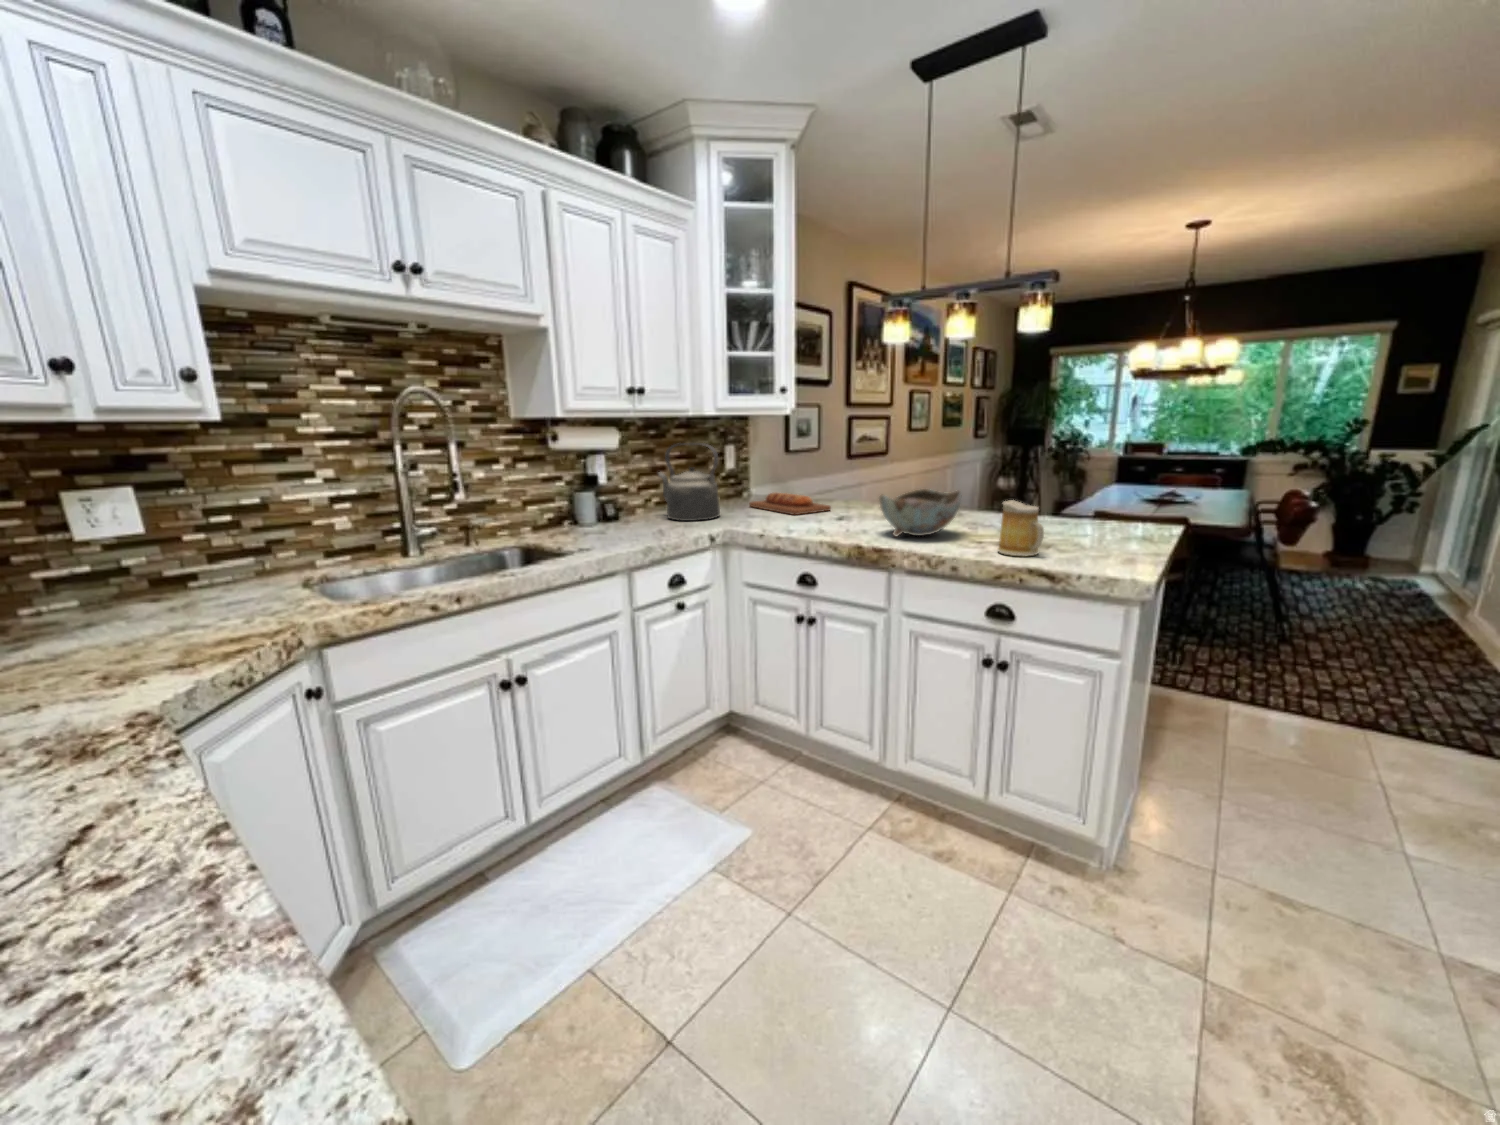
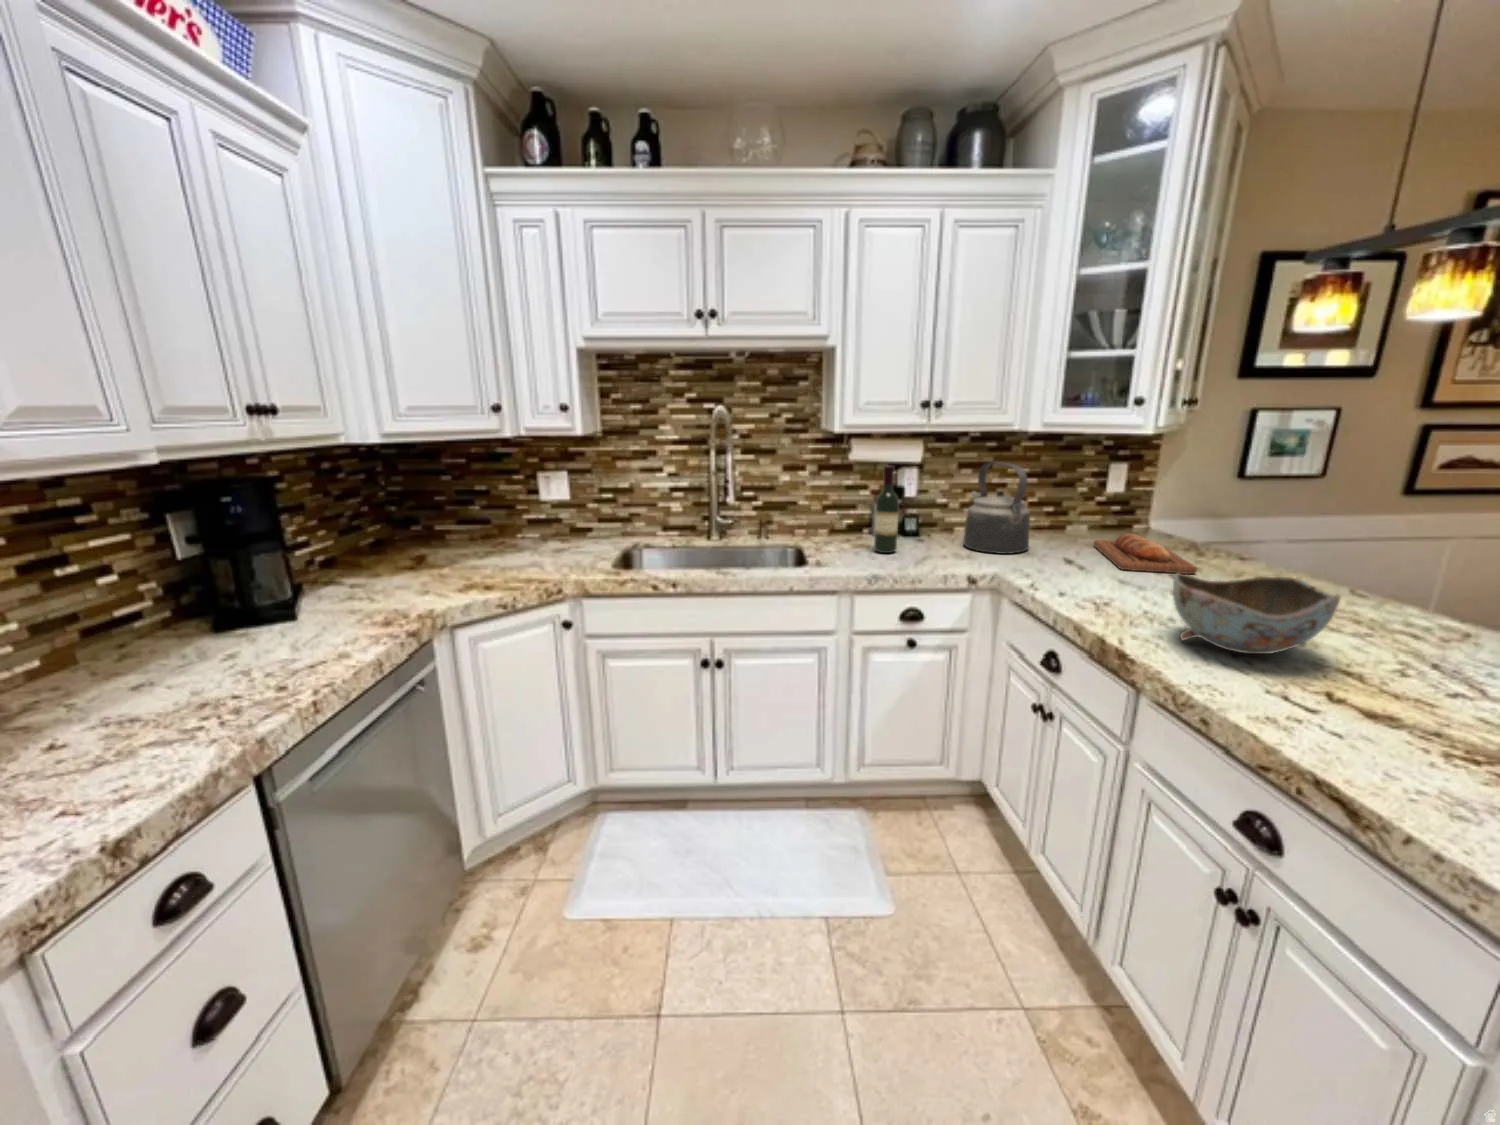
wine bottle: none [607,448,632,534] -> present [874,466,899,553]
mug: present [998,500,1044,556] -> none [1305,640,1424,761]

